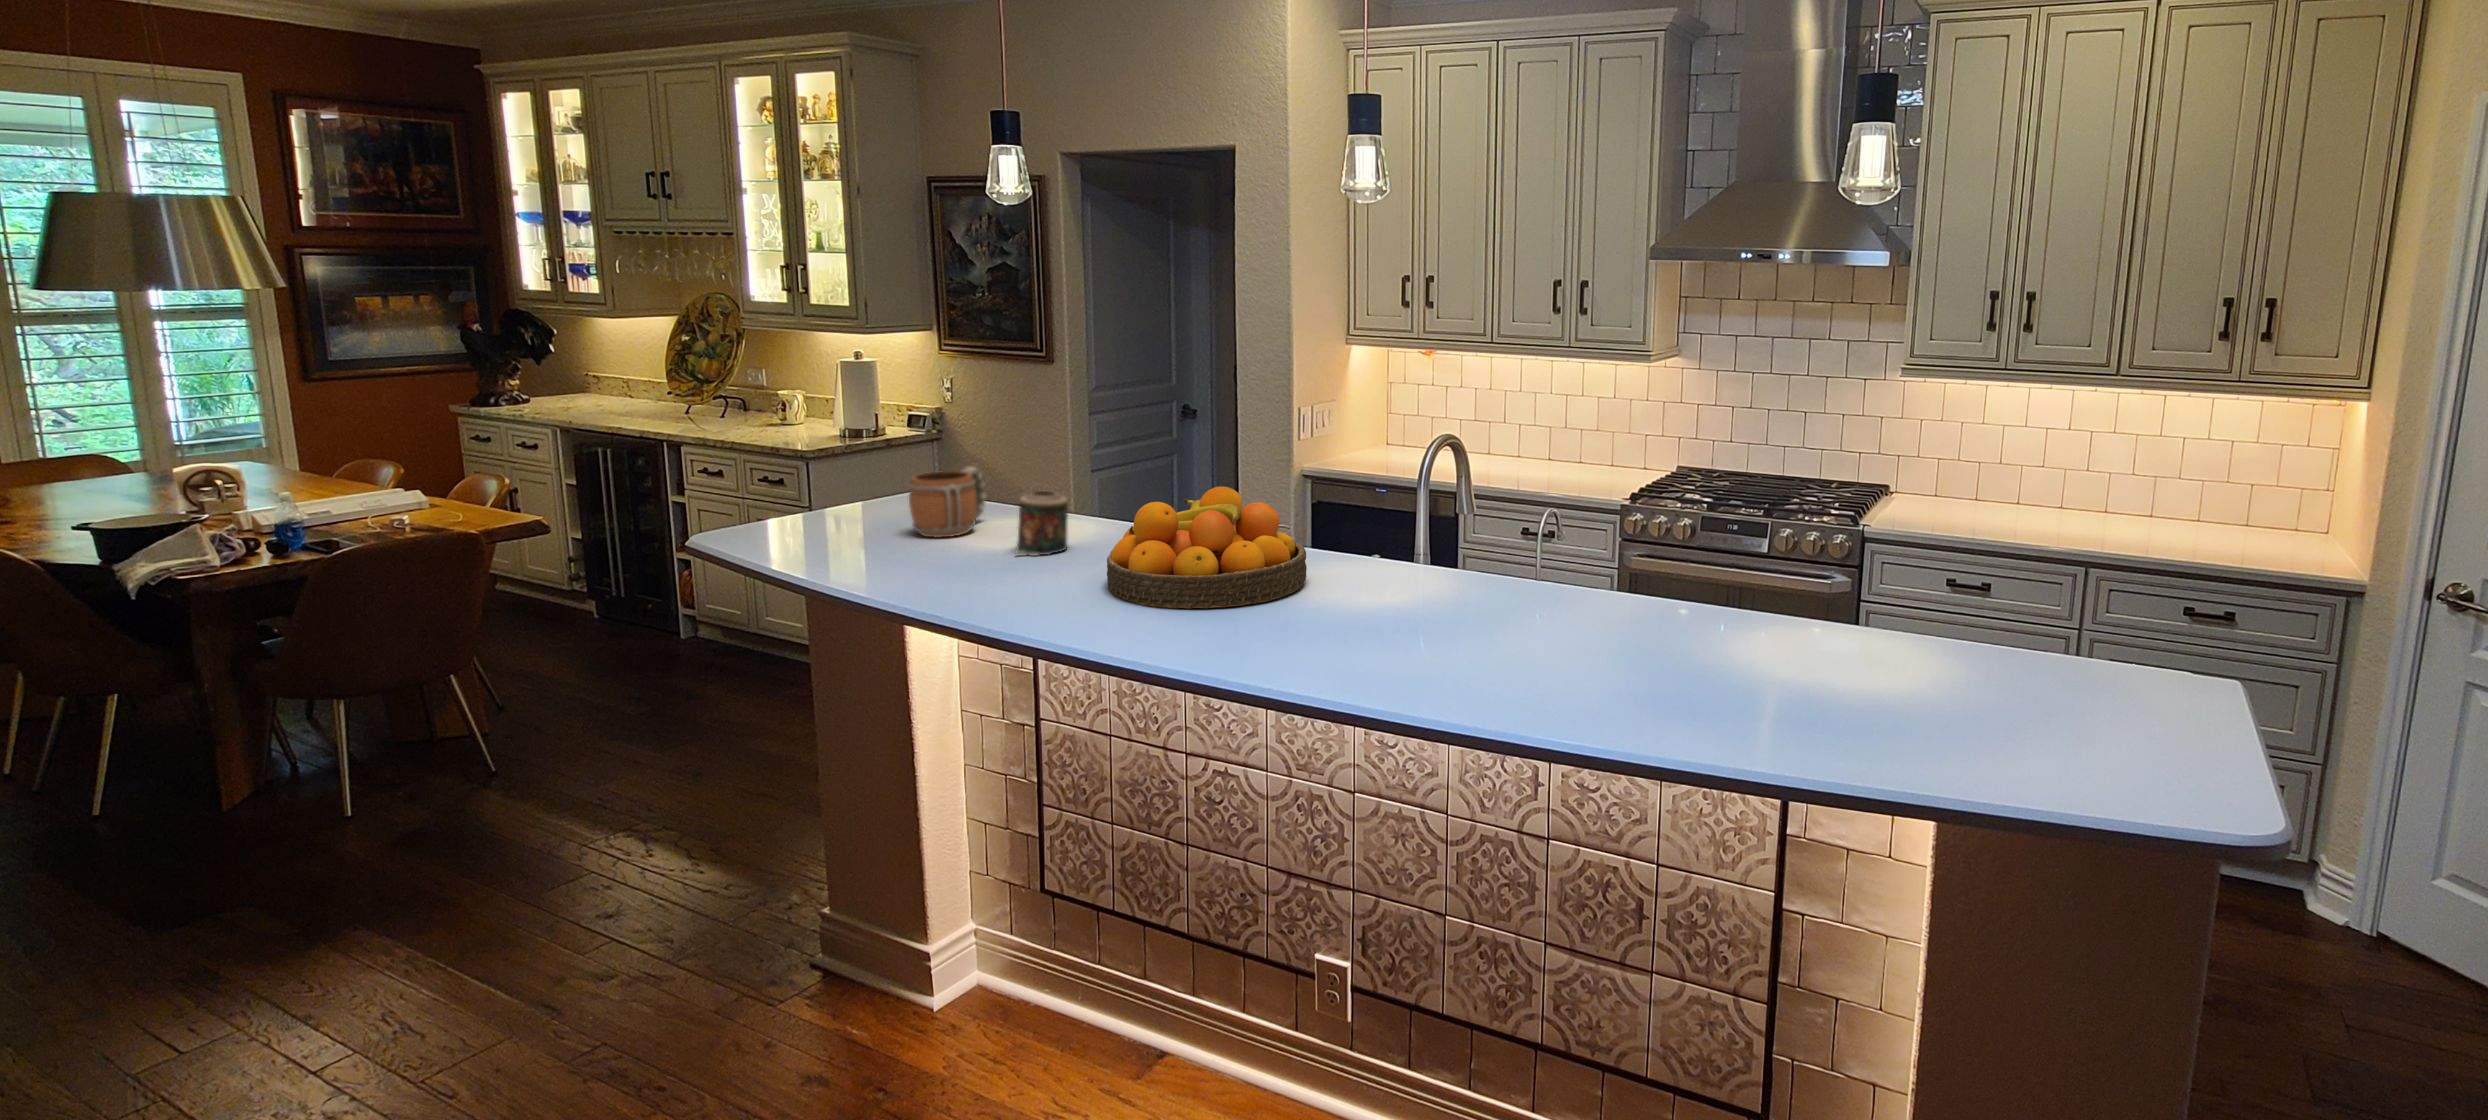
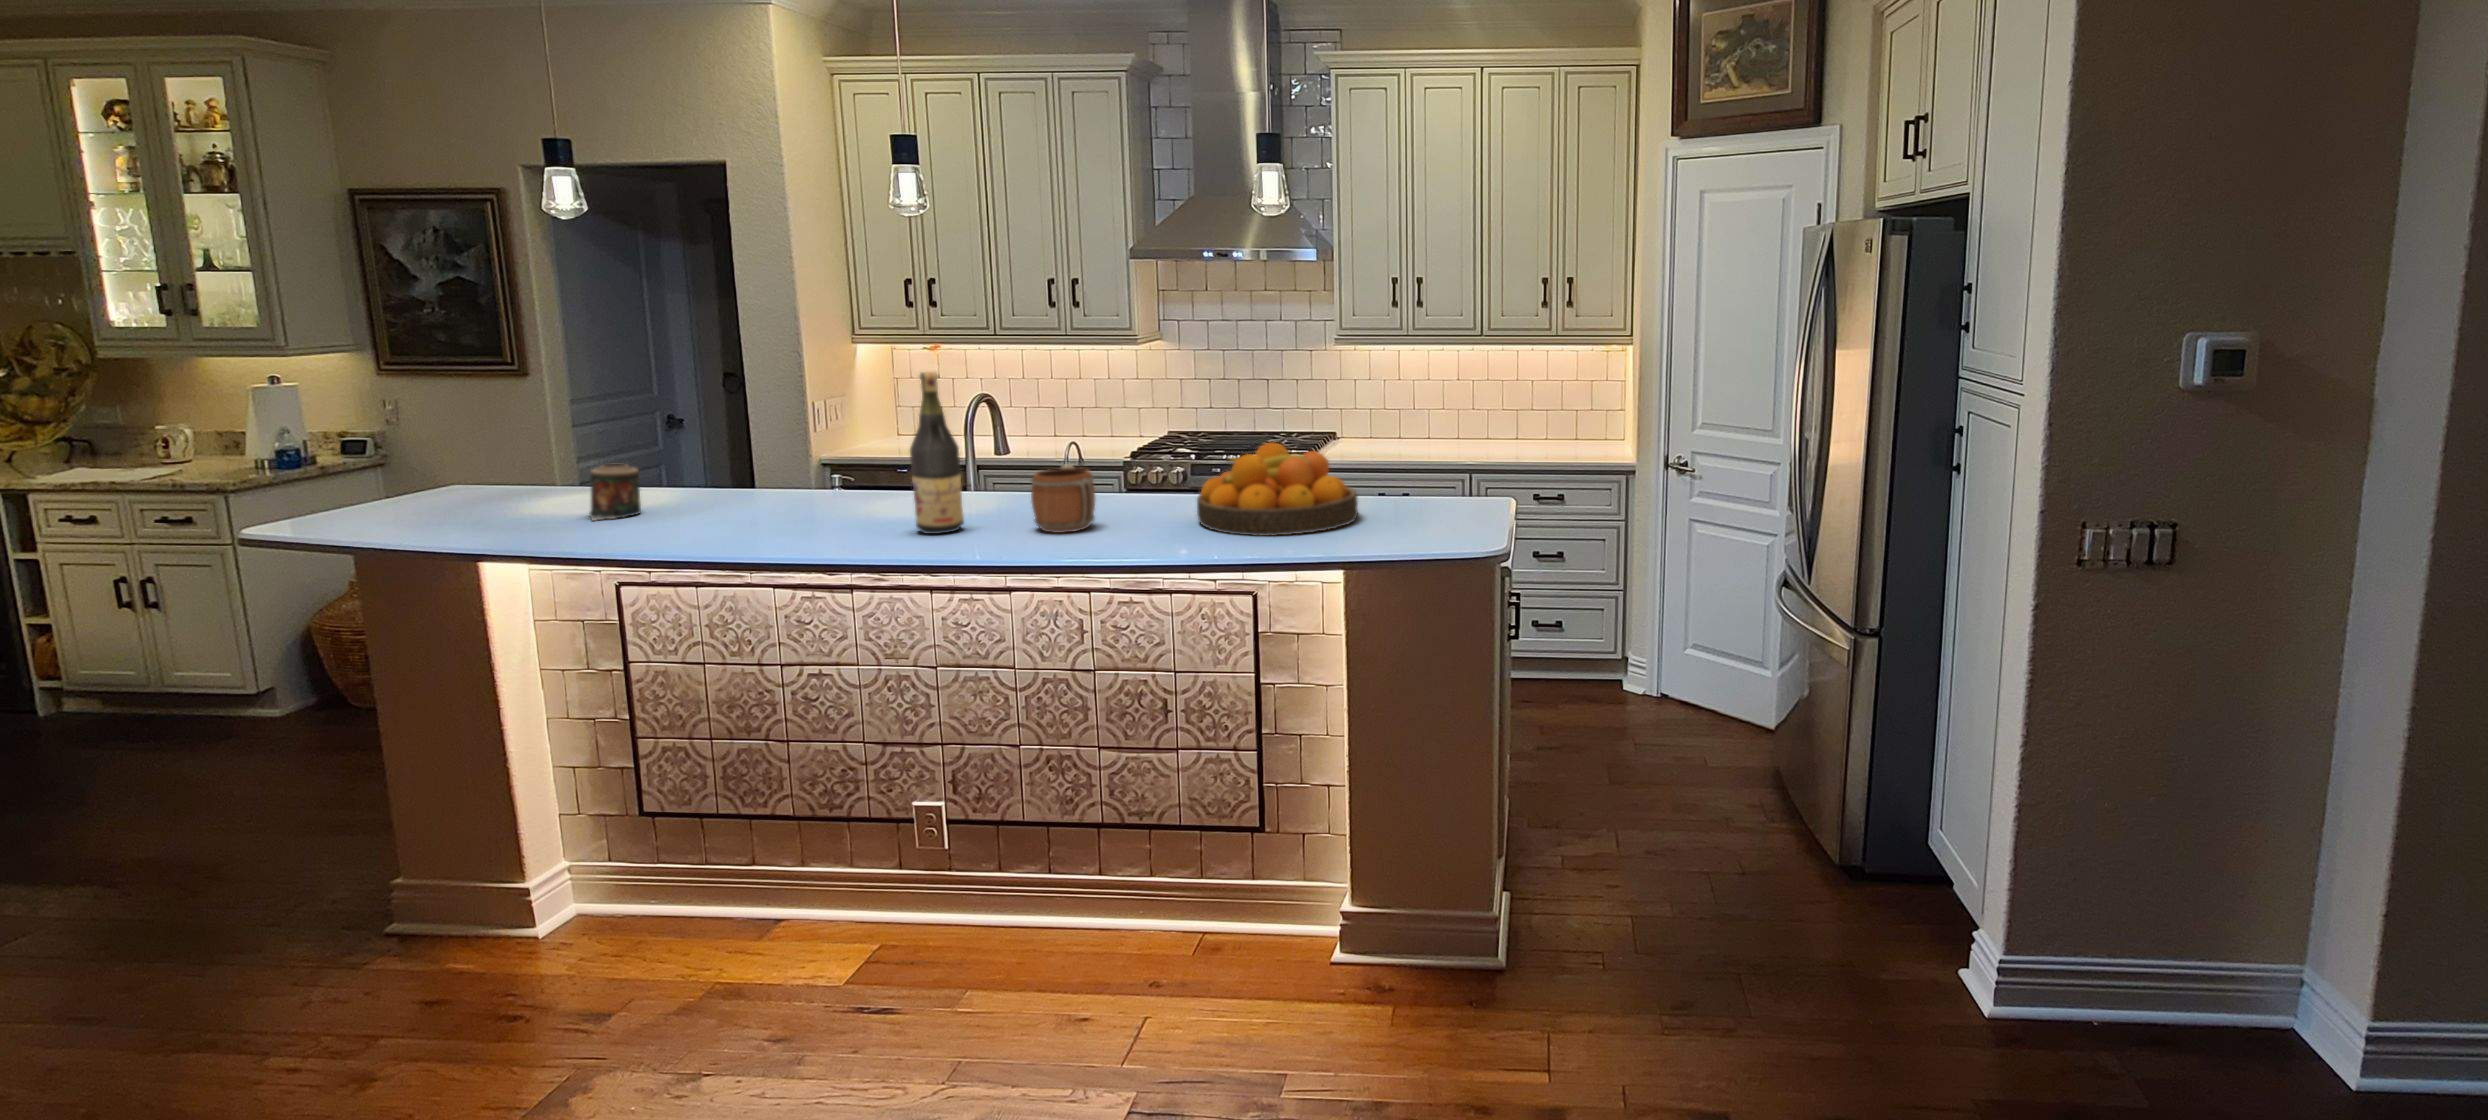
wine bottle: none [1337,416,1397,632] -> present [910,372,964,534]
mug: present [909,467,986,537] -> present [1031,464,1095,533]
fruit bowl: present [1107,487,1307,609] -> present [1197,443,1358,536]

